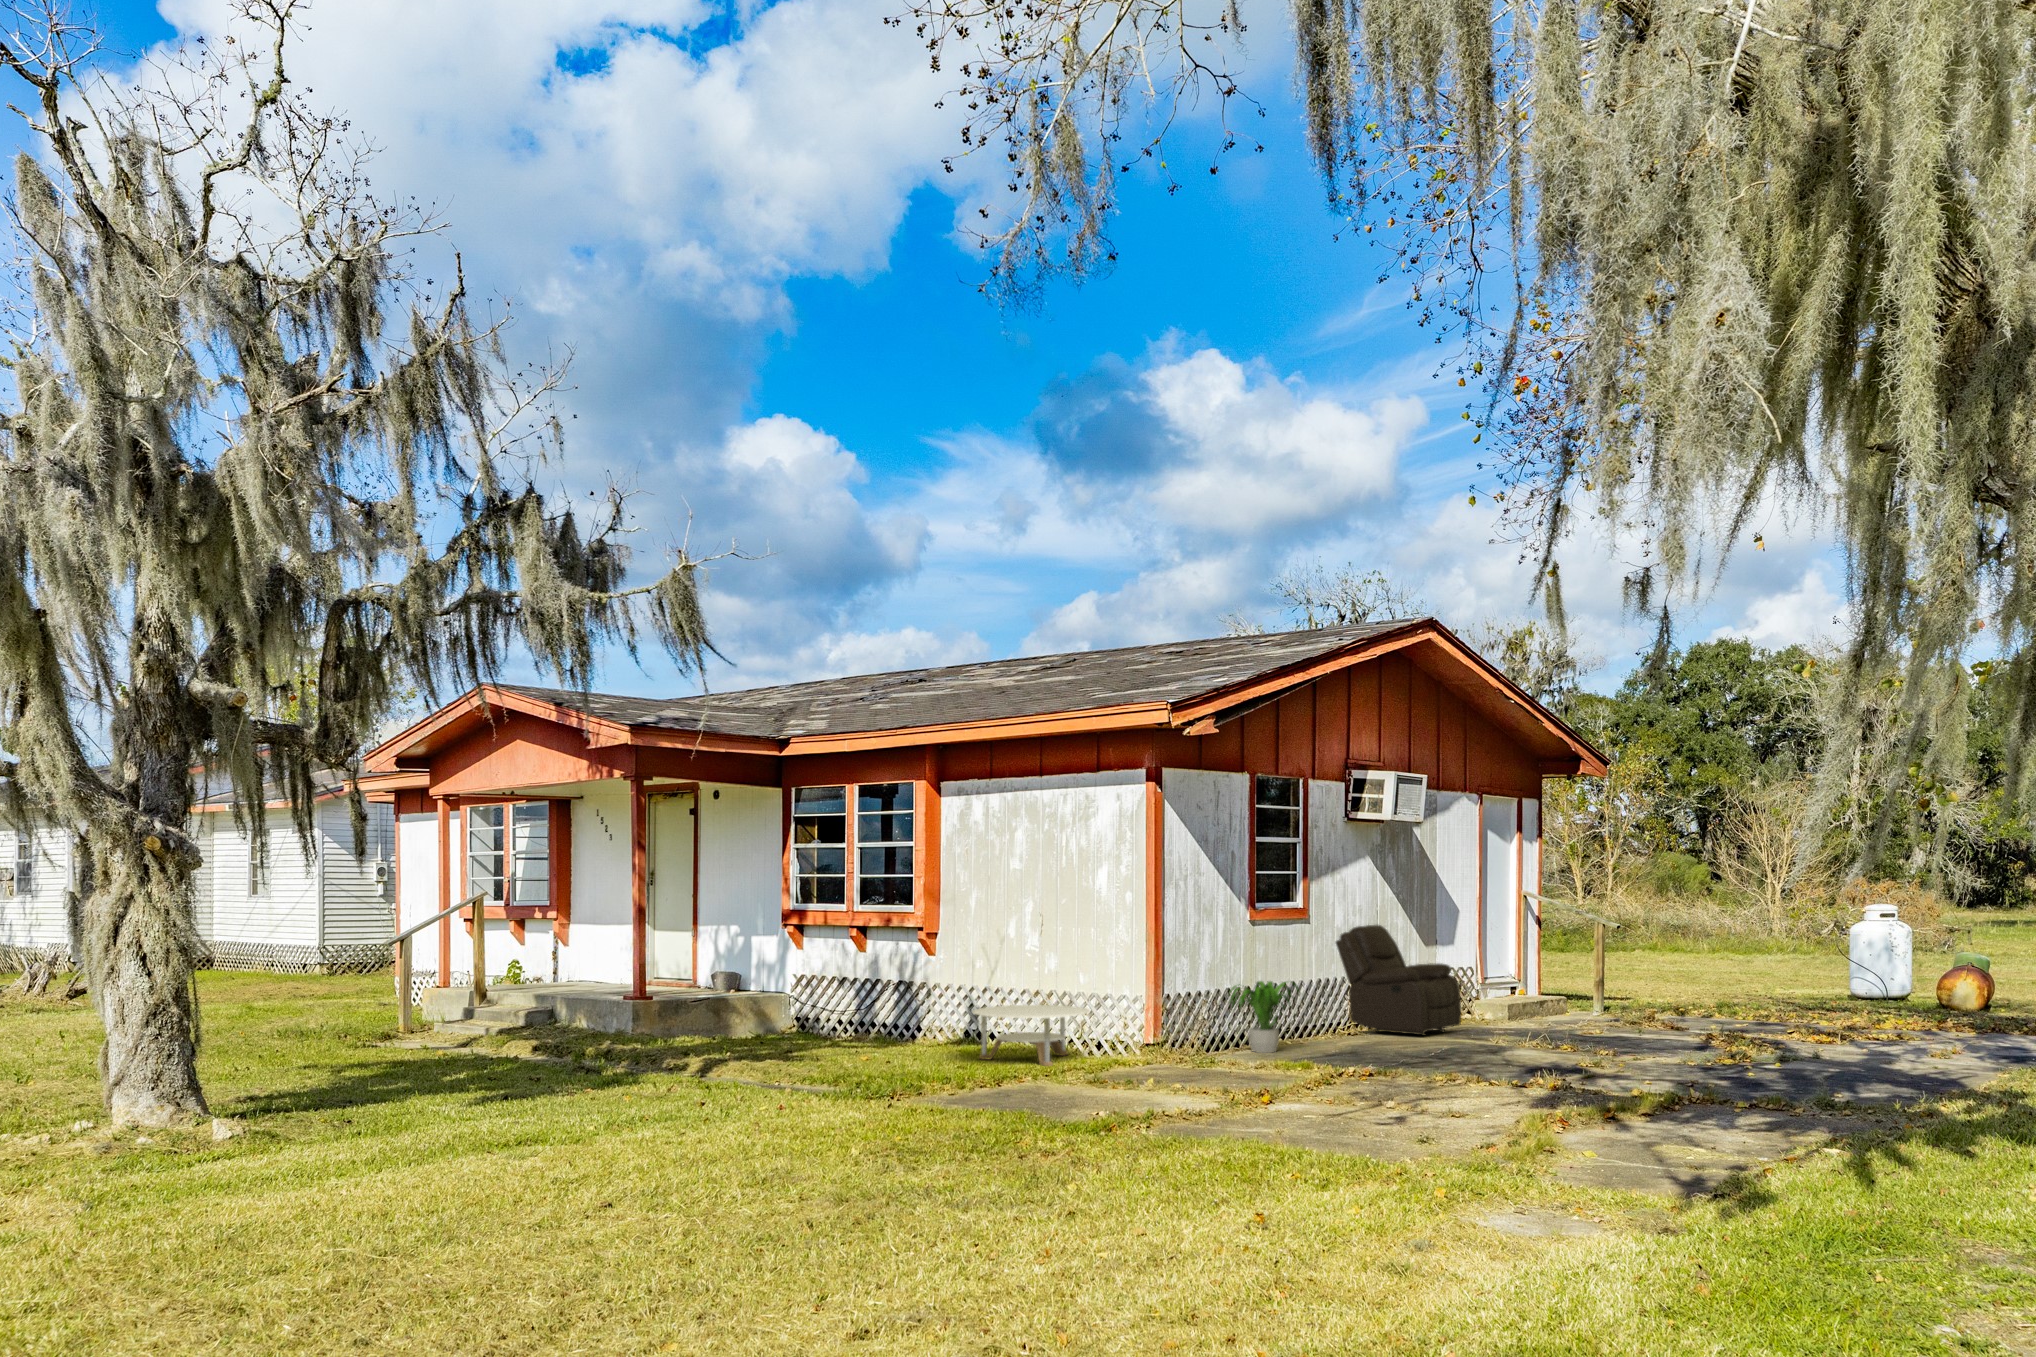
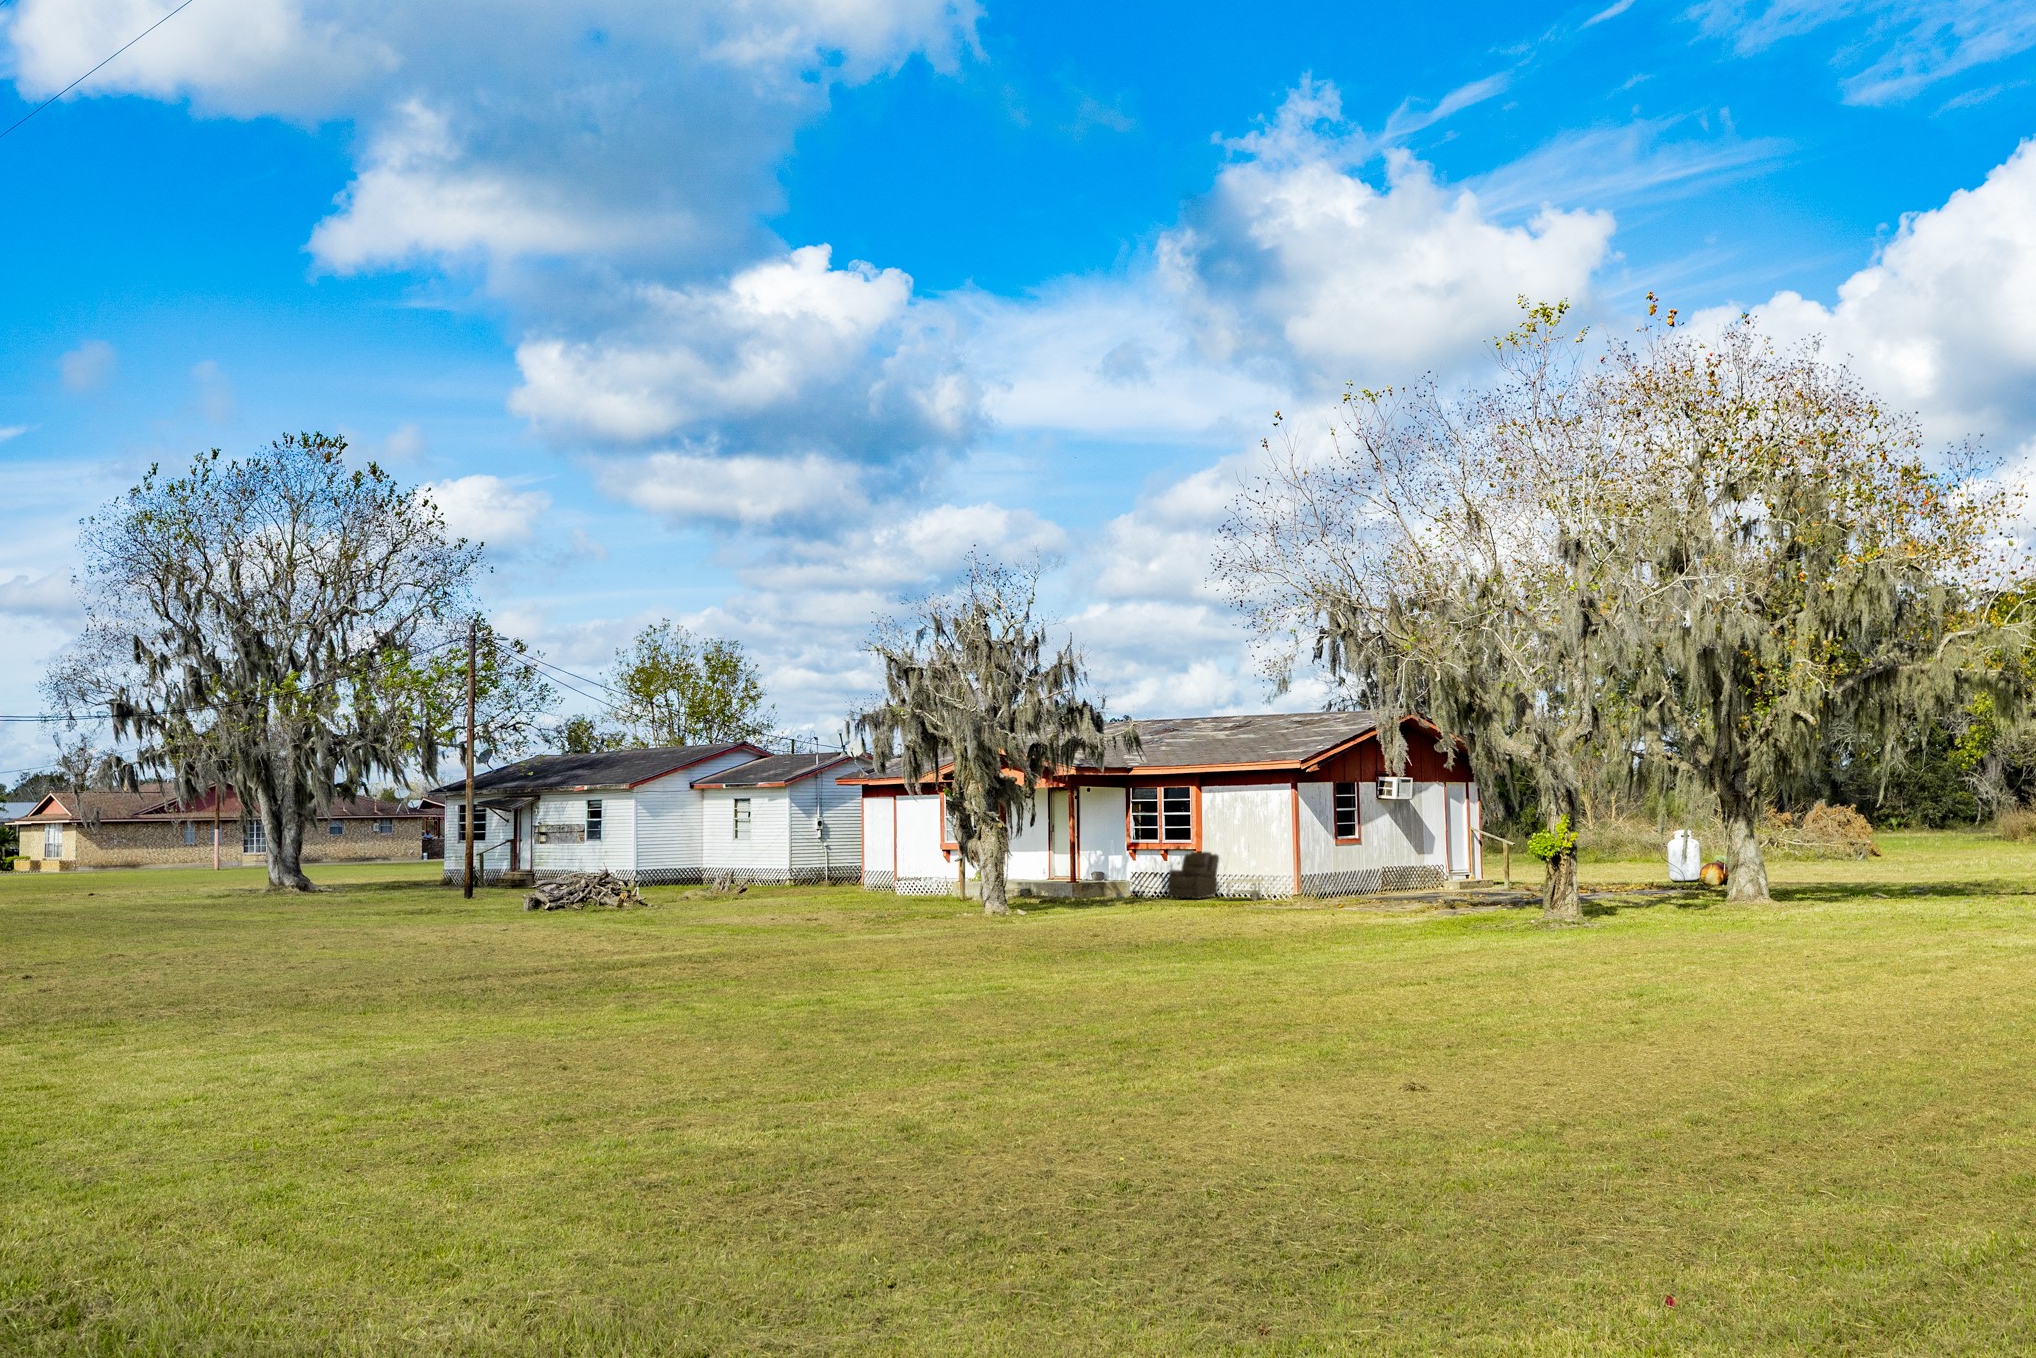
chair: present [1336,925,1461,1036] -> present [1168,852,1219,899]
potted plant: present [1229,981,1300,1053] -> none [1326,868,1356,897]

